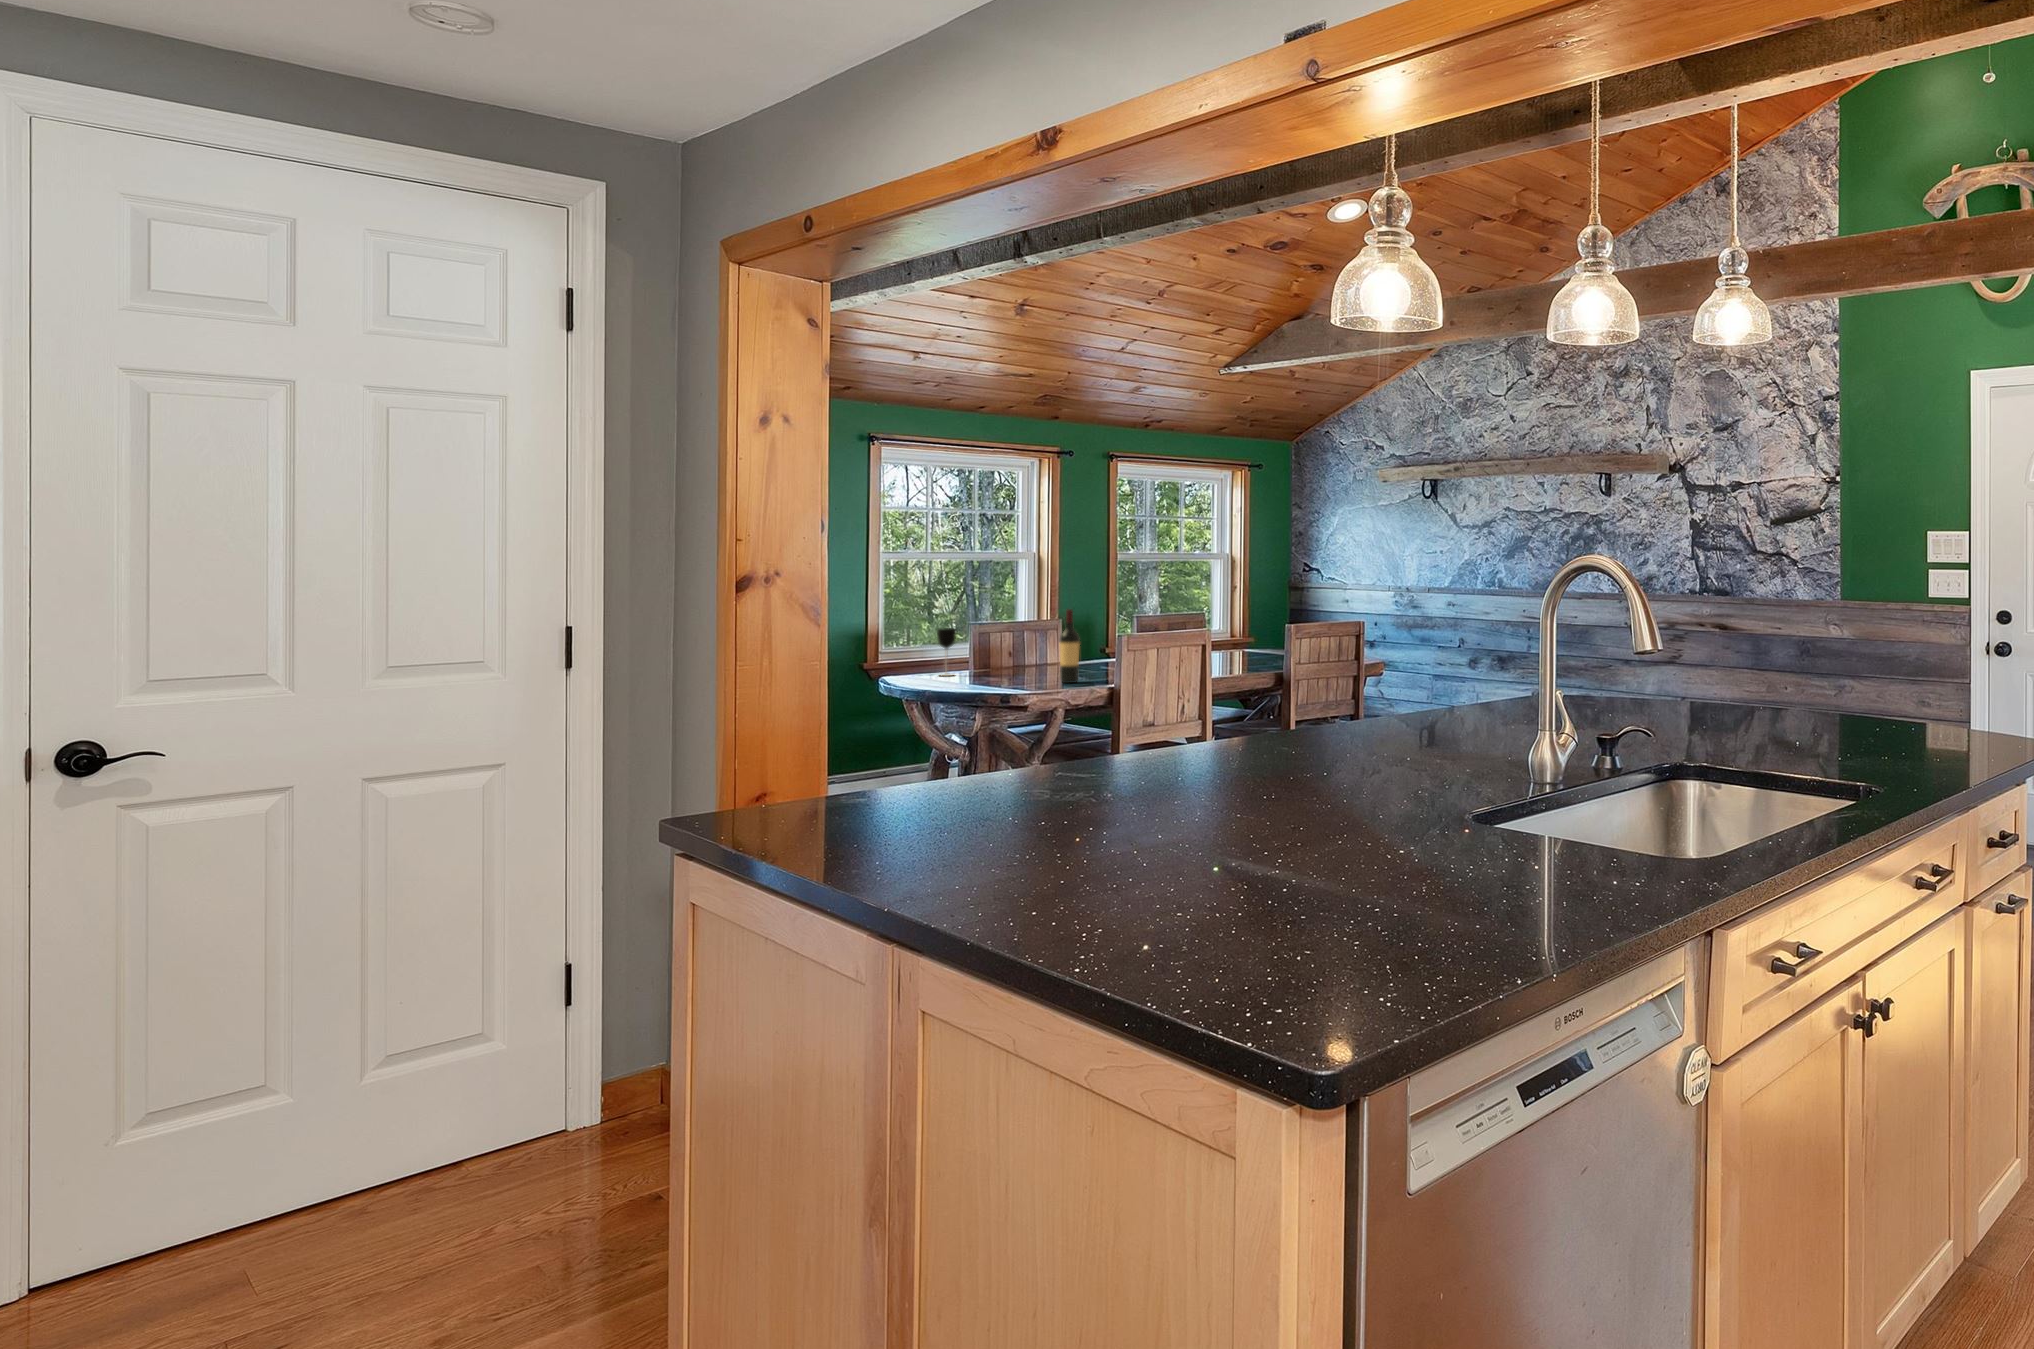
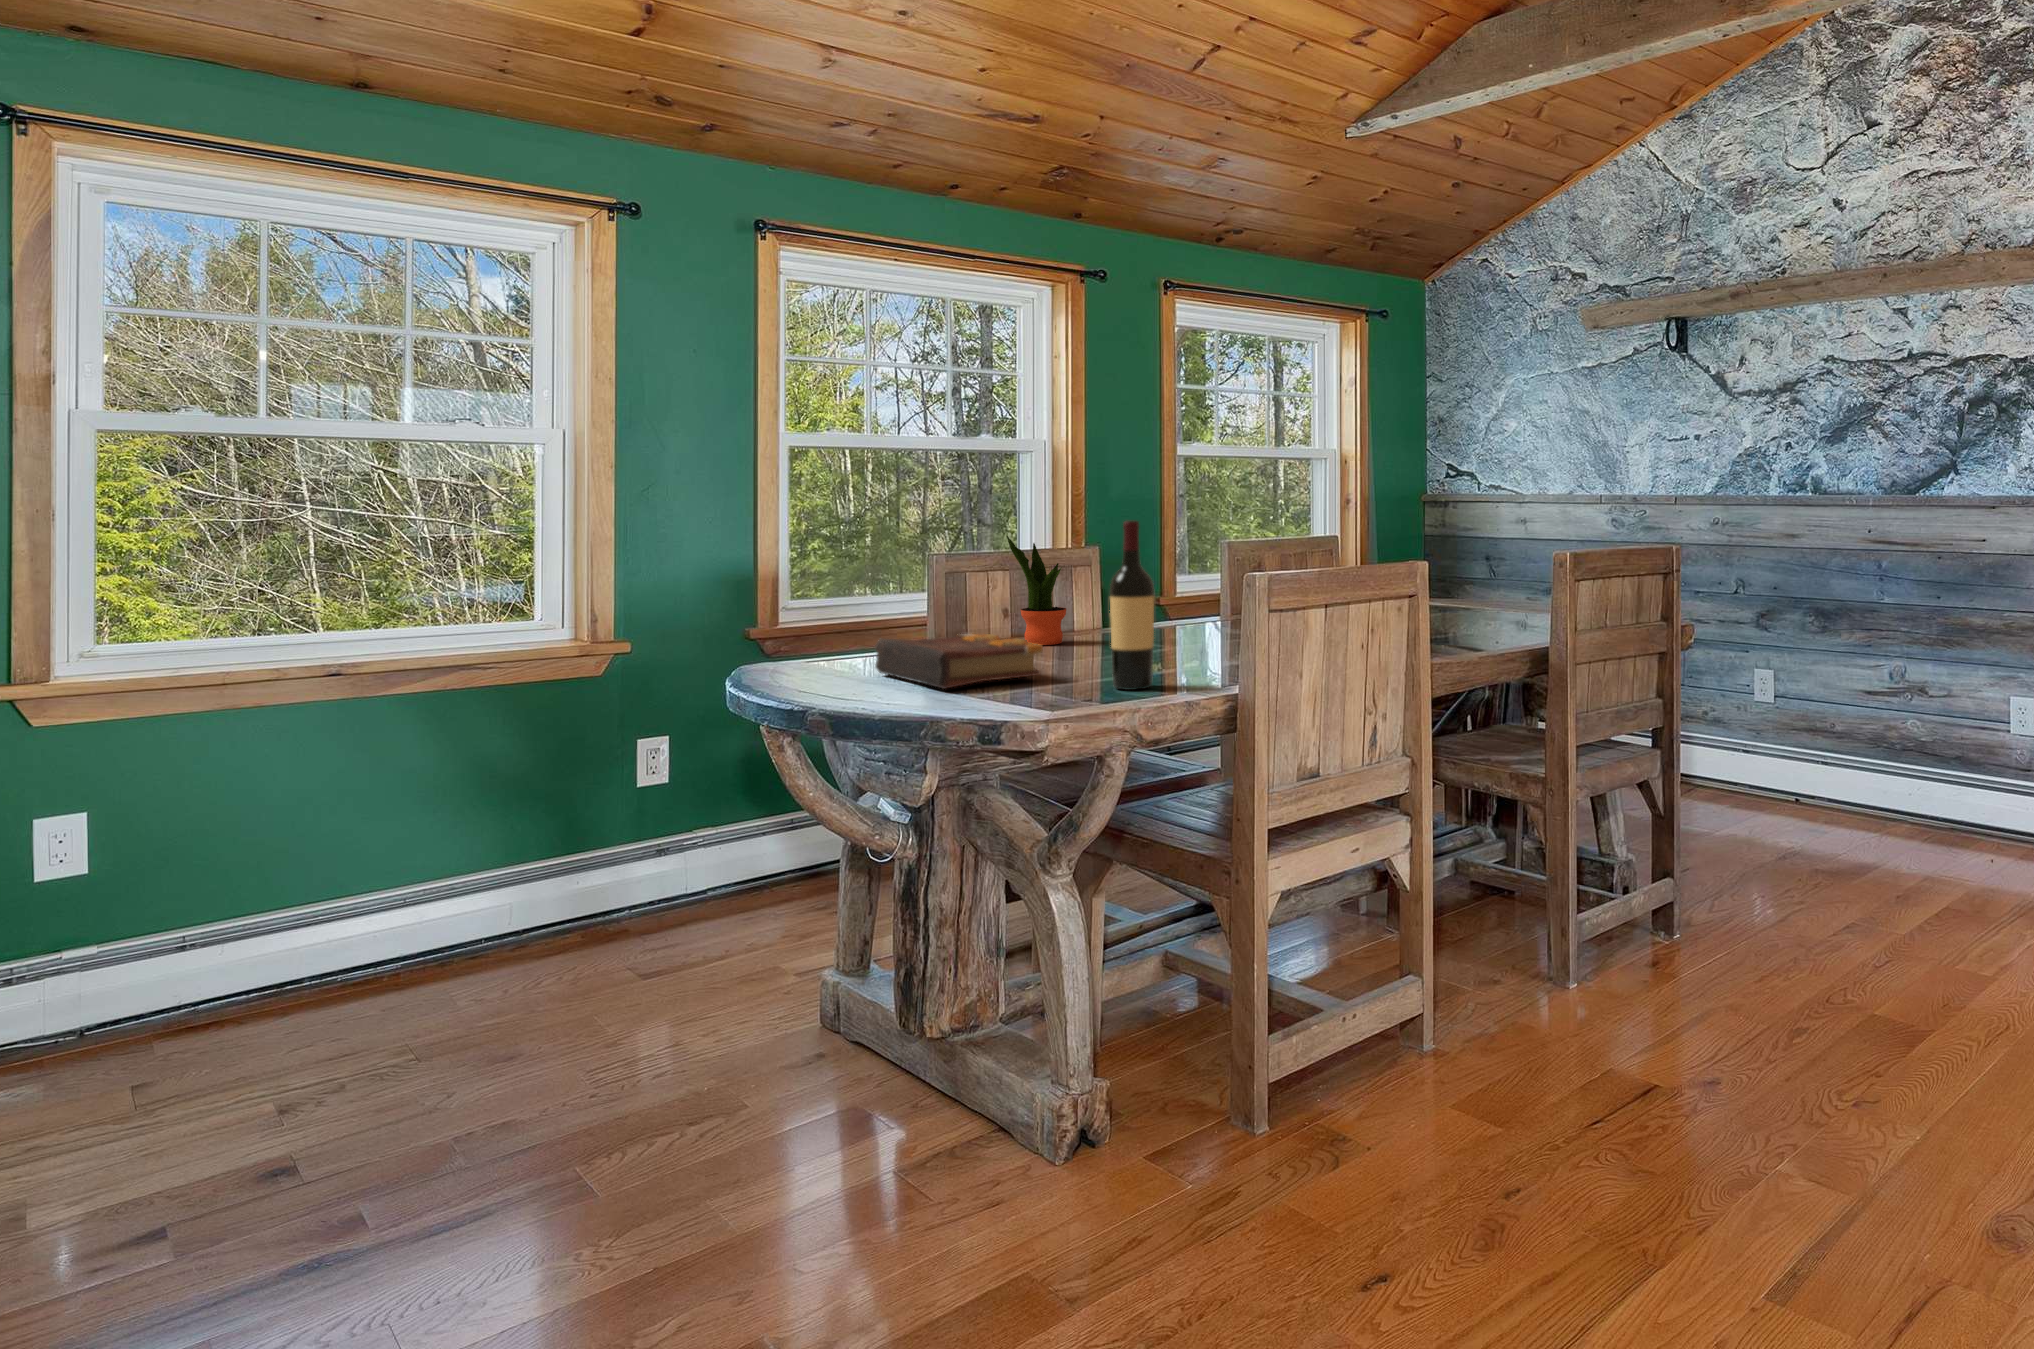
potted plant: none [1013,614,1043,669] -> present [1007,536,1066,645]
wine glass: present [937,628,957,676] -> none [847,565,890,668]
book: none [951,661,1030,682] -> present [875,634,1043,689]

